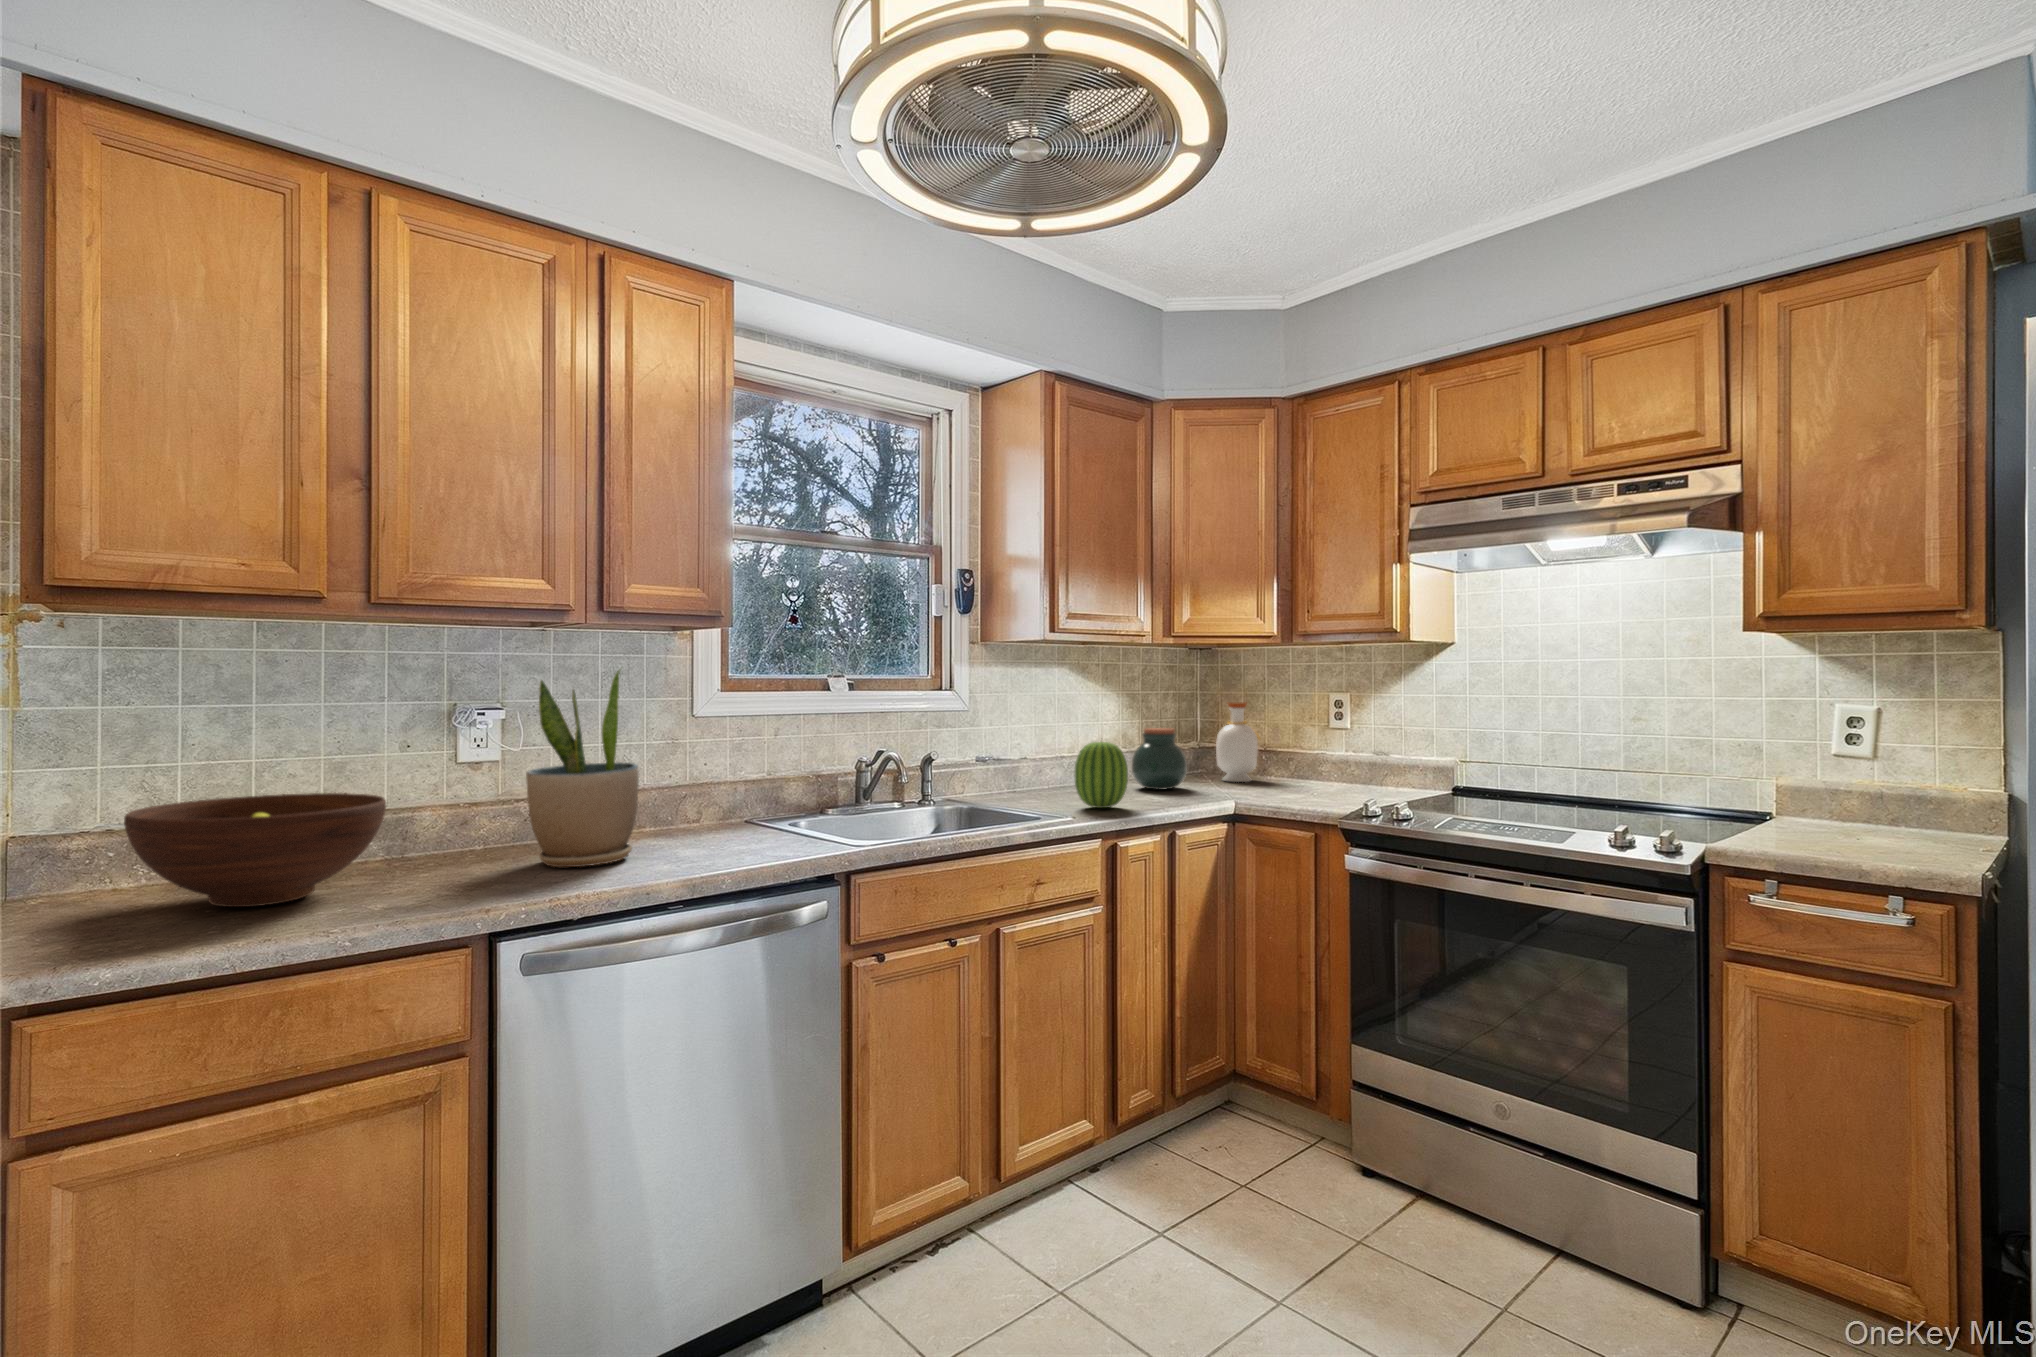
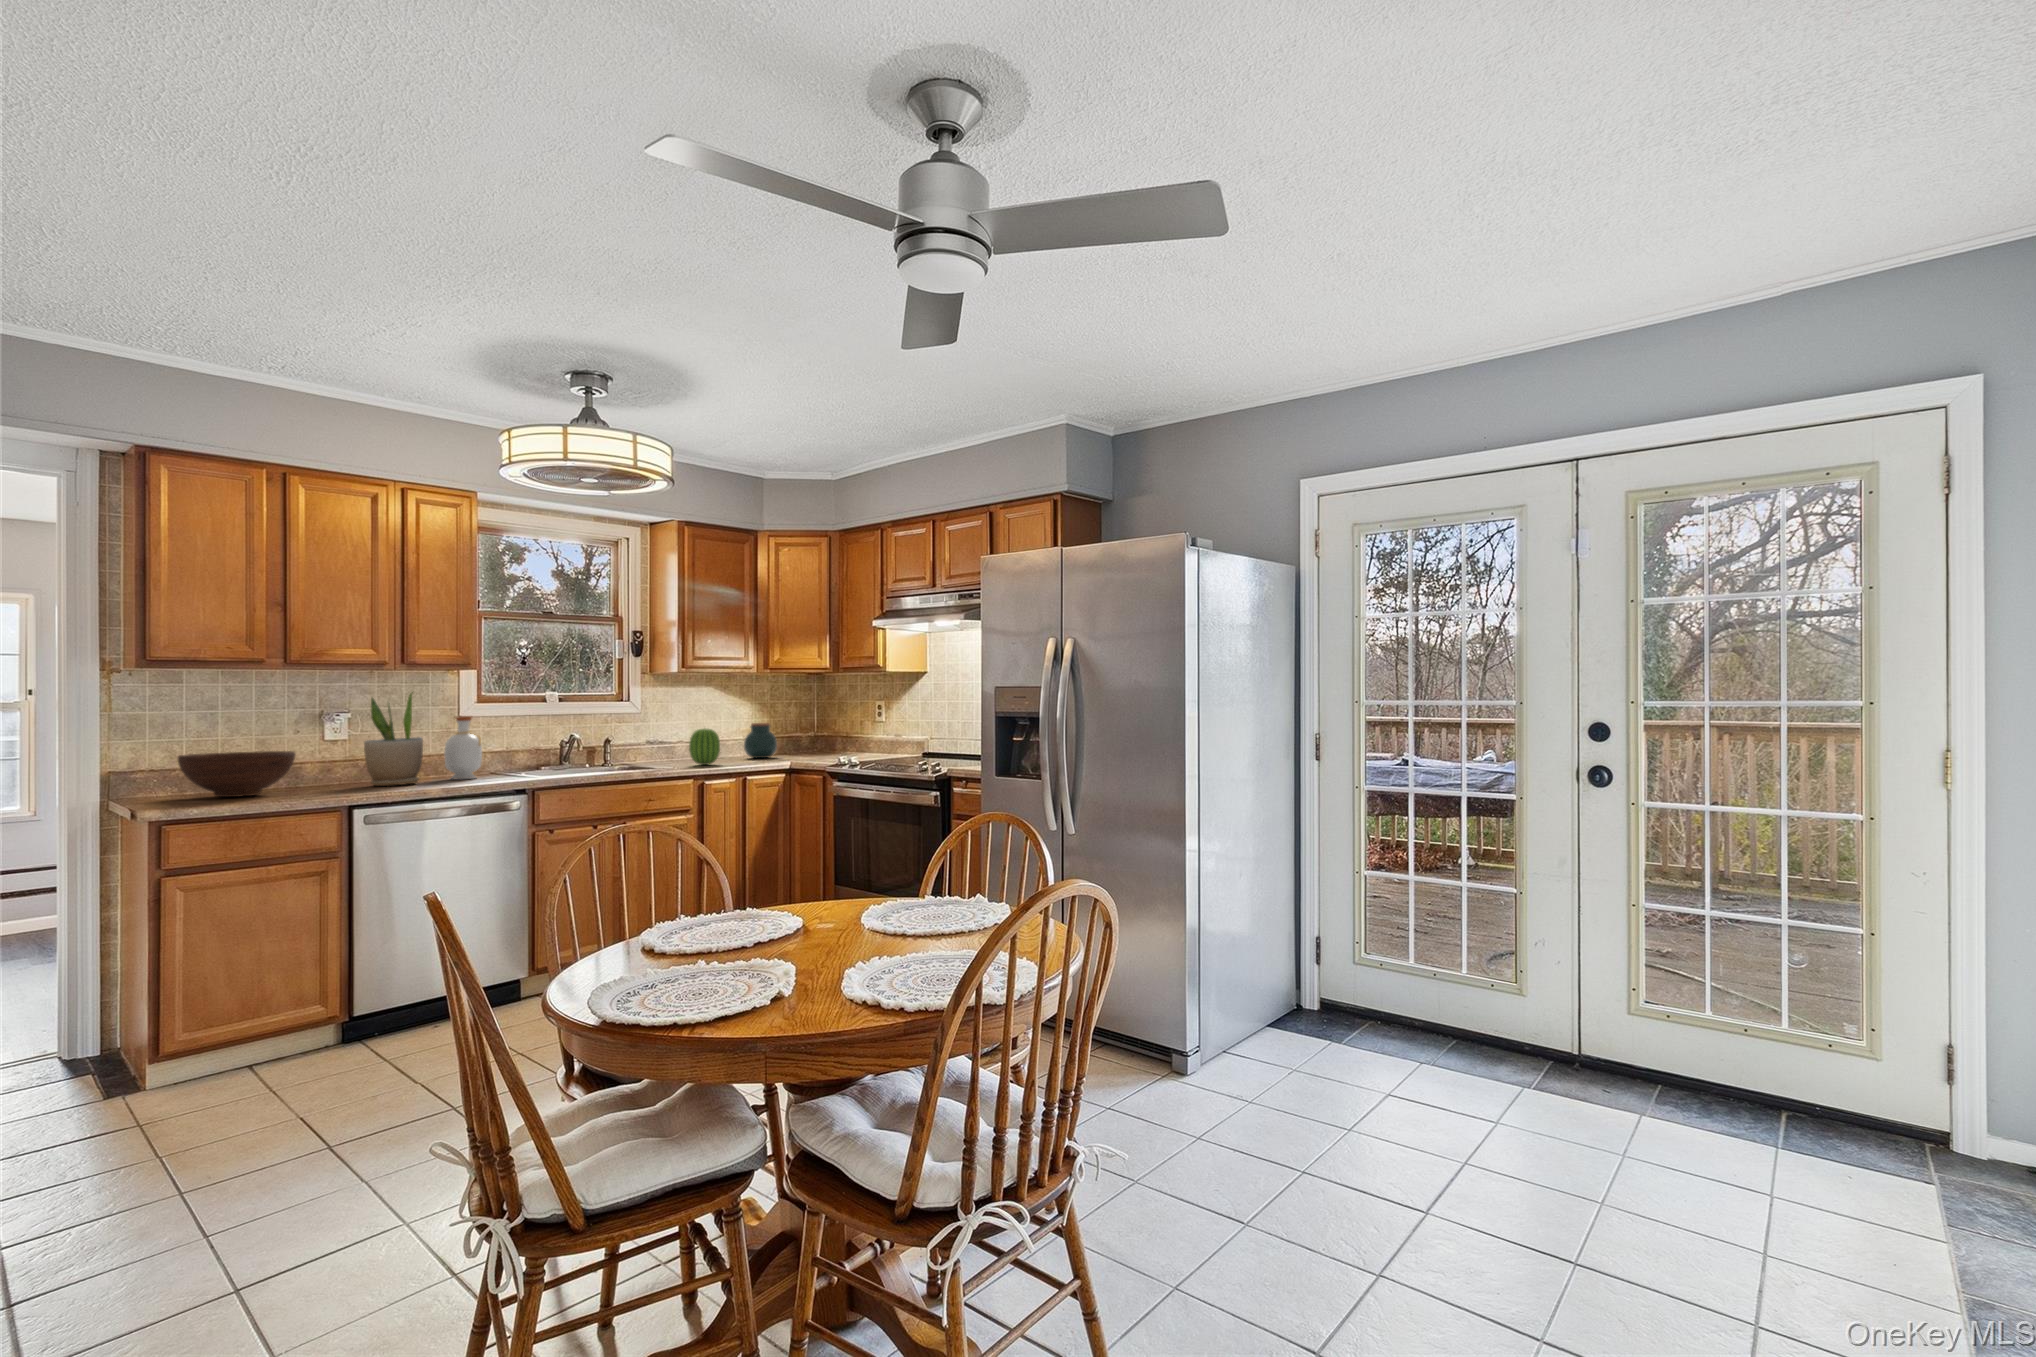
bottle: present [1216,703,1260,782] -> present [444,716,482,779]

